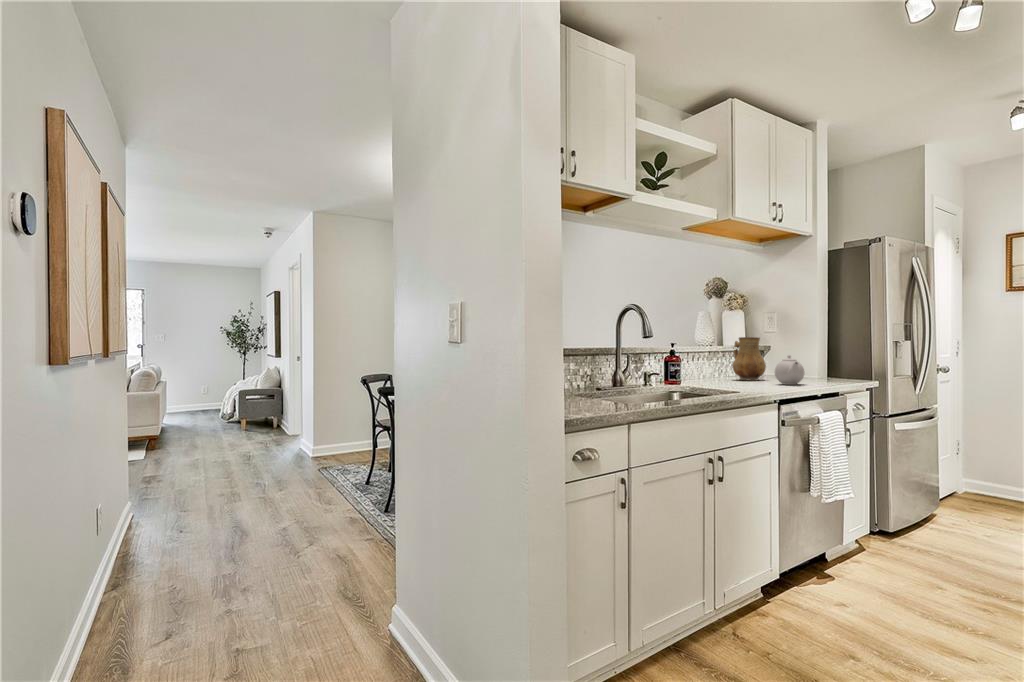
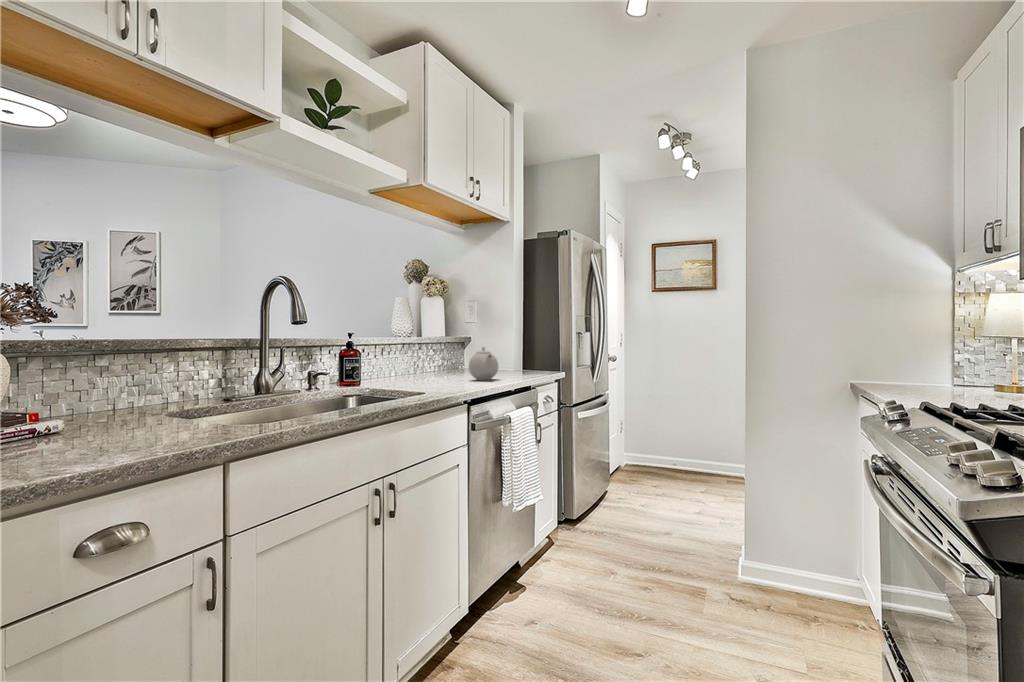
ceramic pitcher: present [733,337,766,380] -> none [428,327,462,376]

